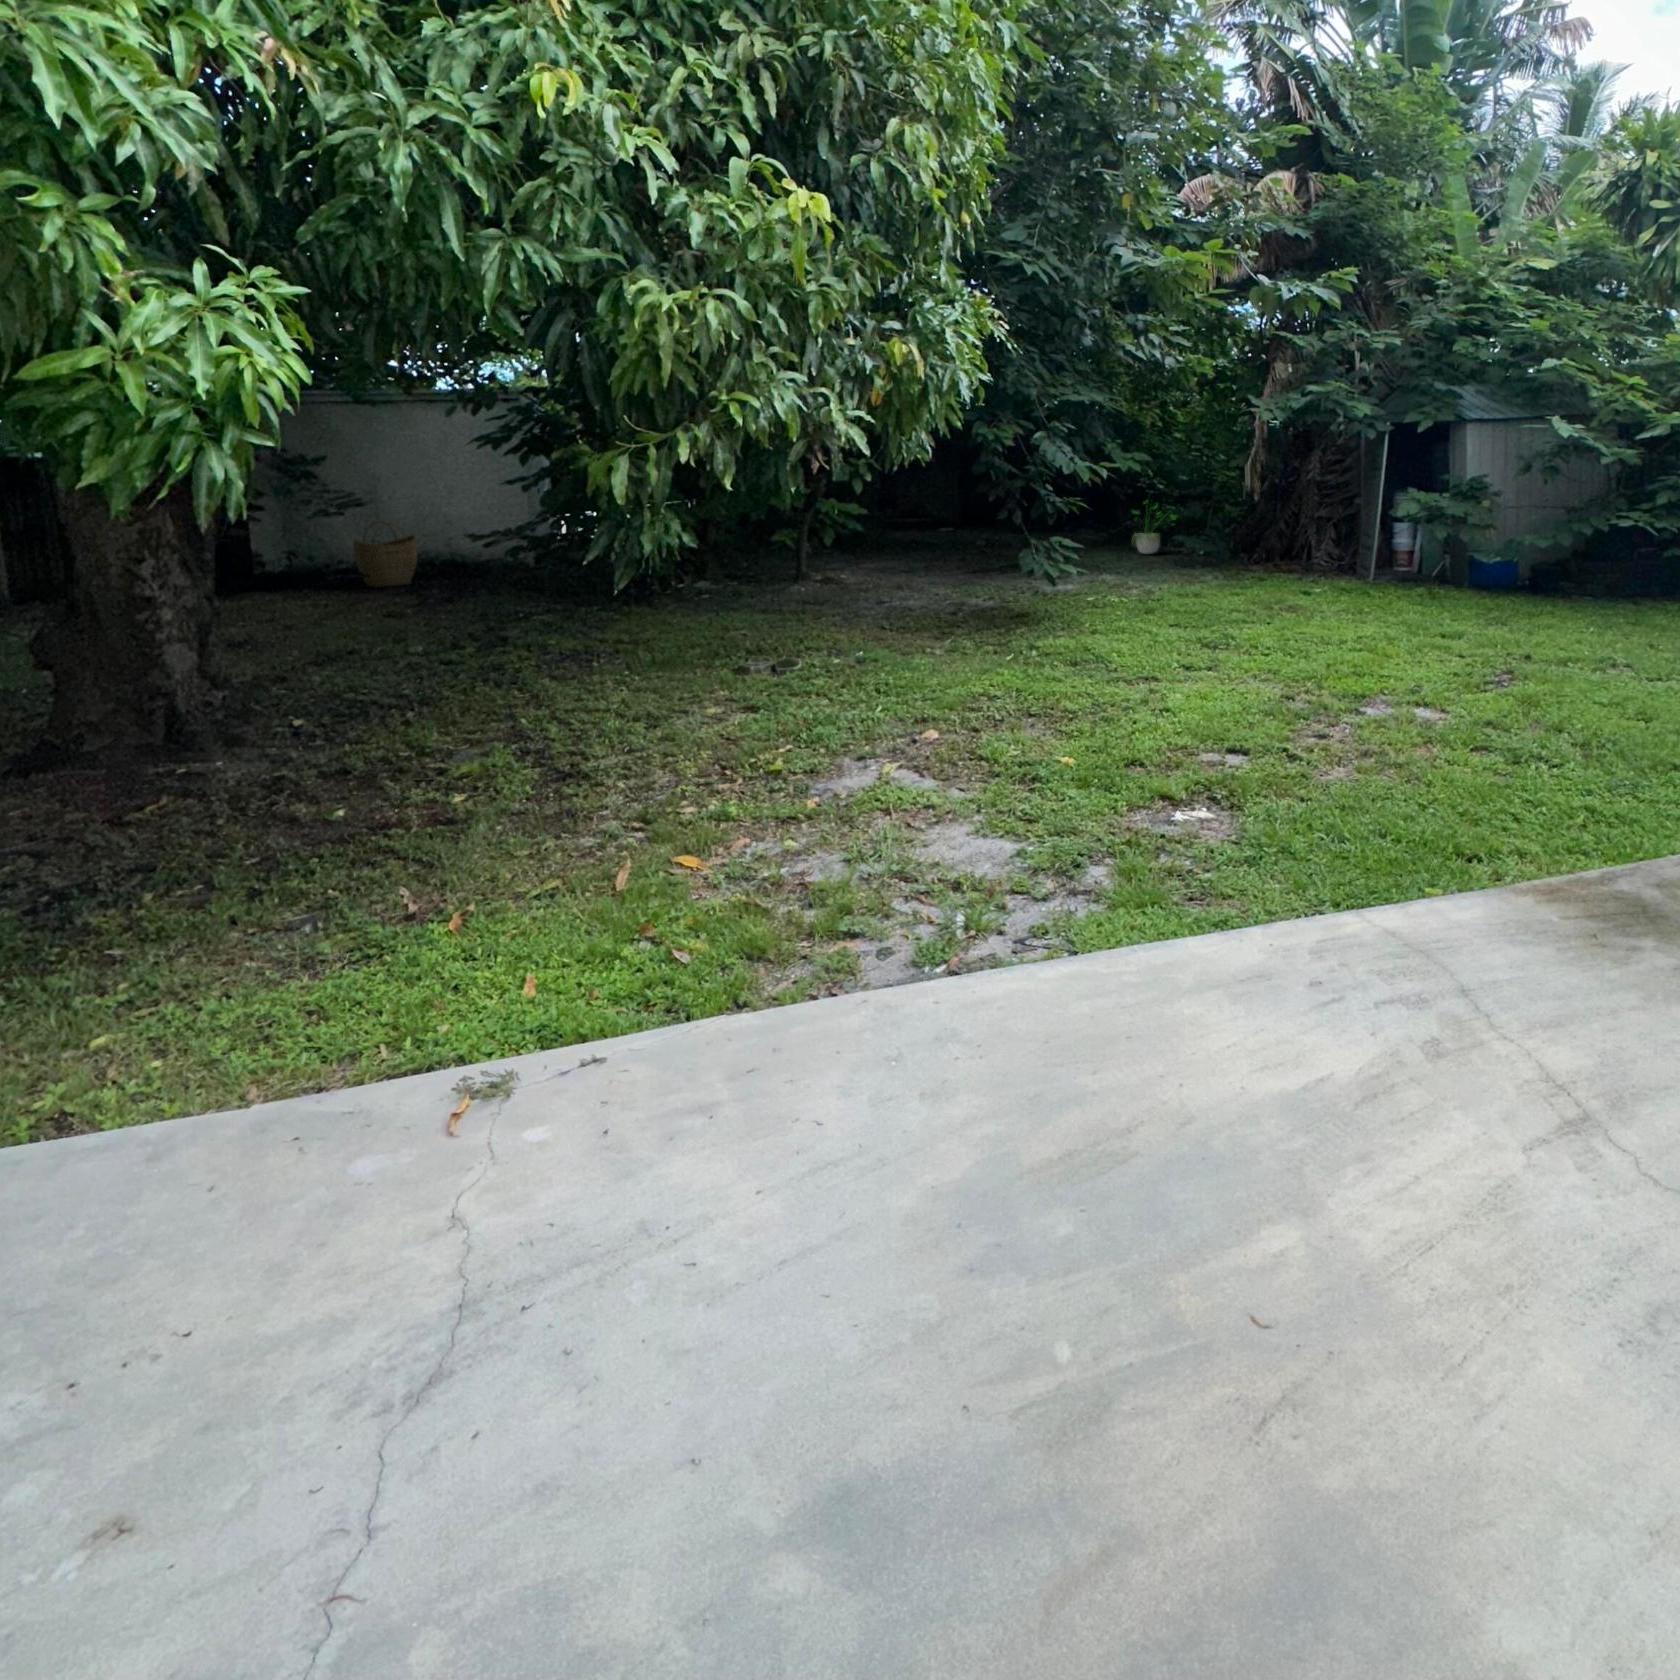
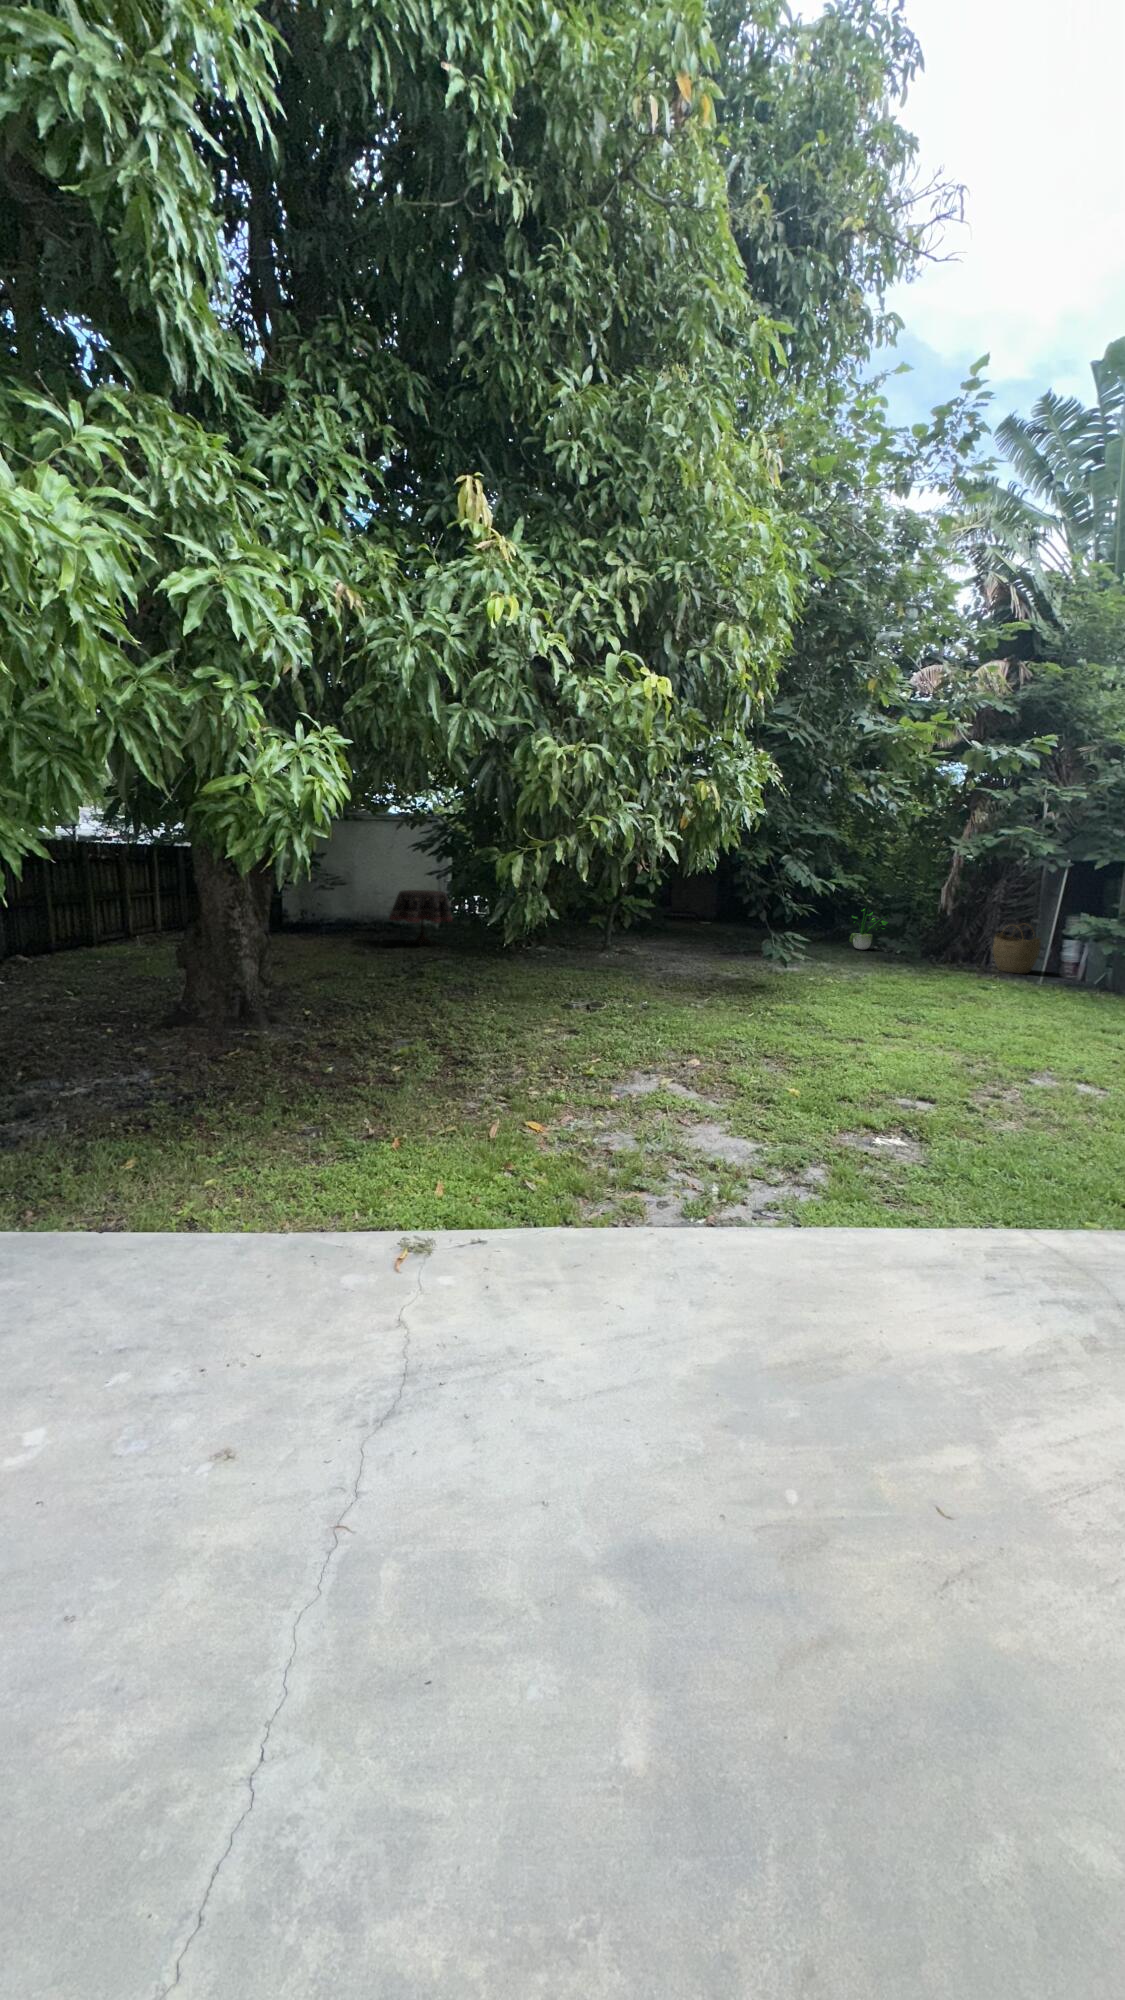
side table: none [471,517,572,600] -> present [389,890,453,945]
woven basket: present [353,521,417,588] -> present [993,926,1041,974]

